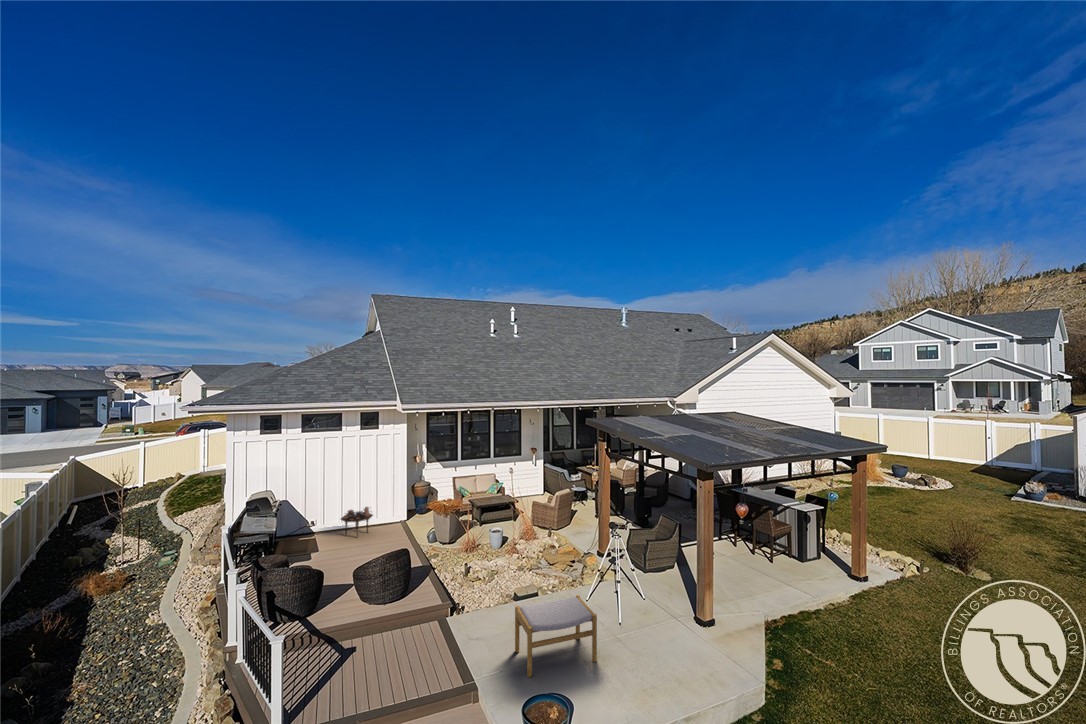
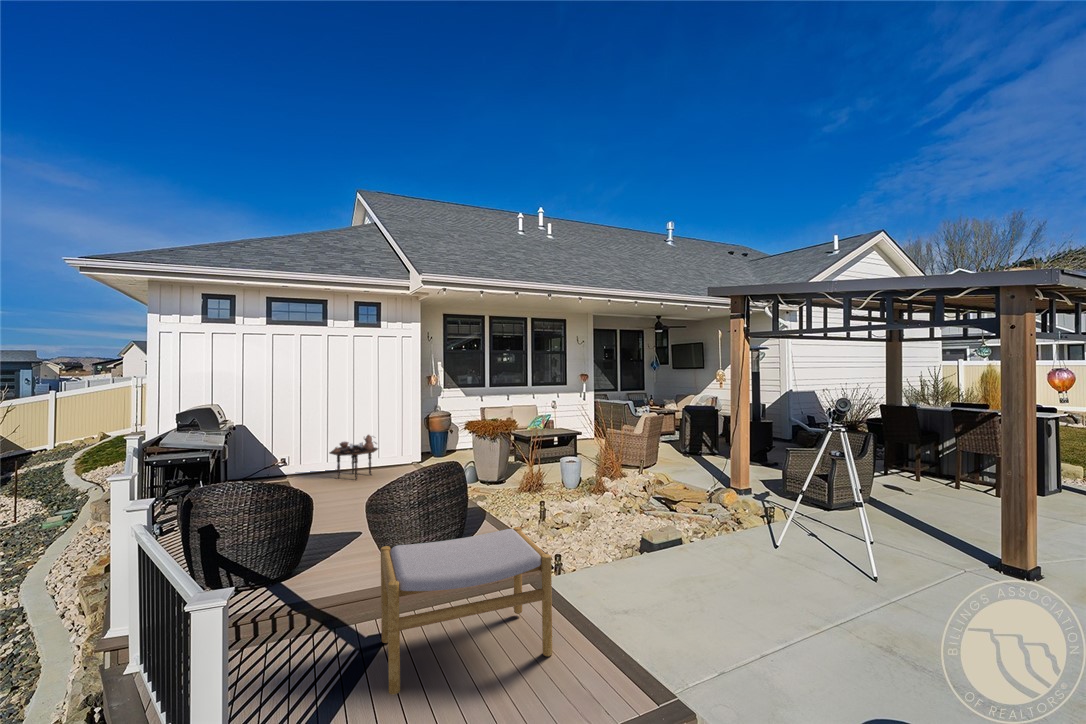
footstool: present [515,595,597,677] -> present [381,527,552,695]

